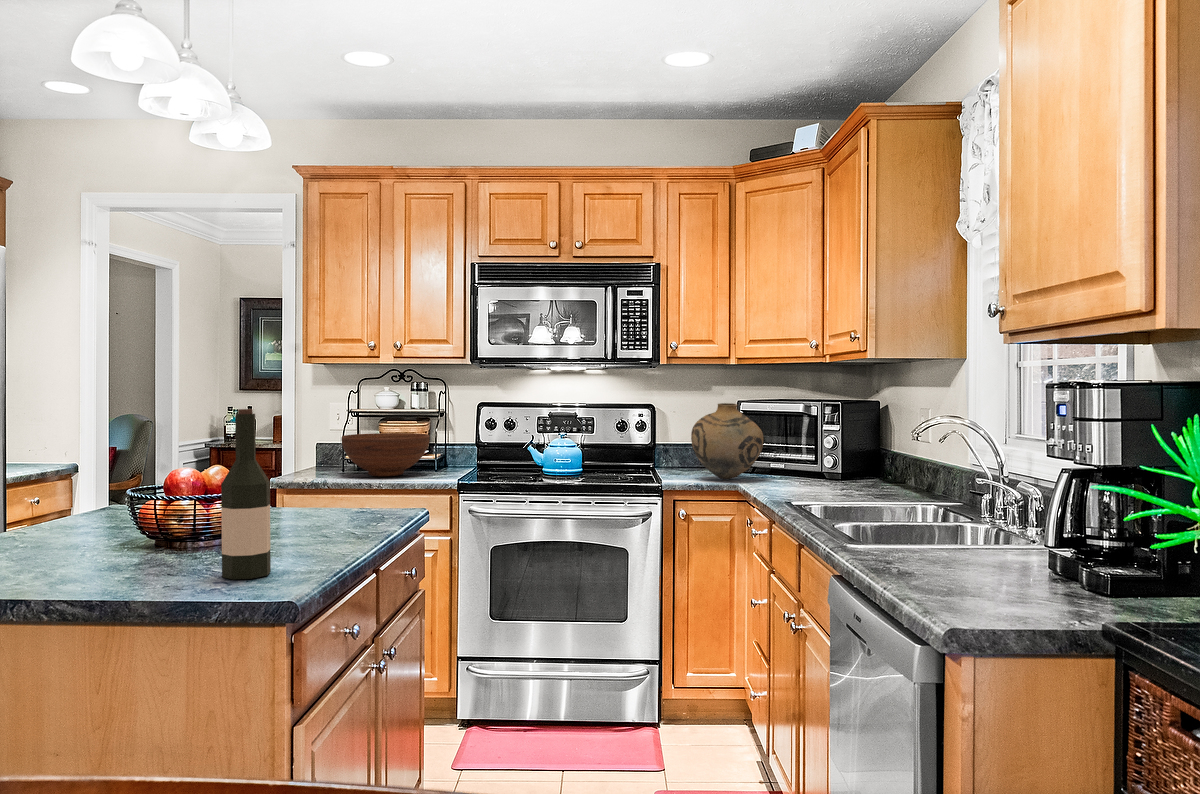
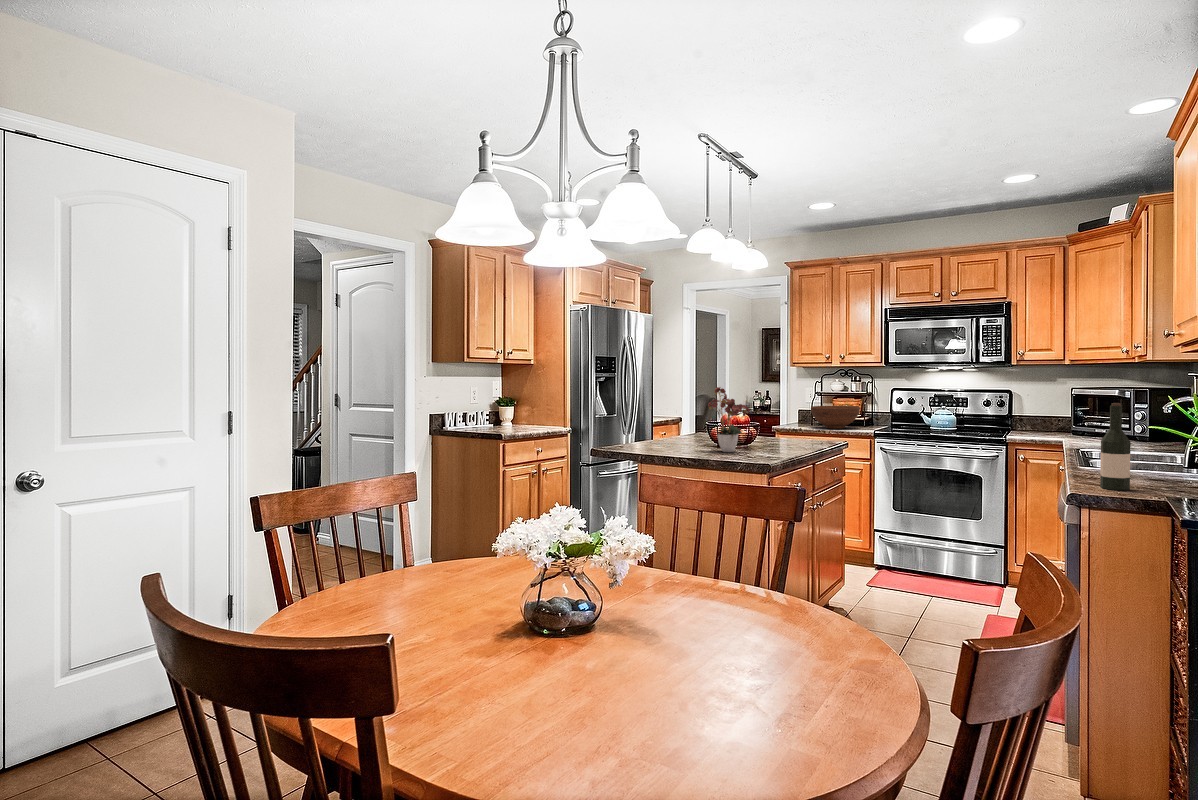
flower arrangement: none [64,380,208,568] -> present [708,387,750,452]
vase: present [691,403,764,479] -> none [1030,390,1085,438]
wine bottle: present [221,409,271,579] -> present [1100,403,1131,490]

